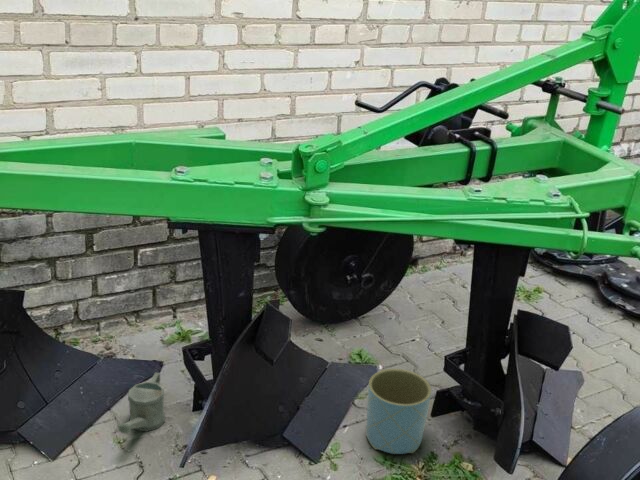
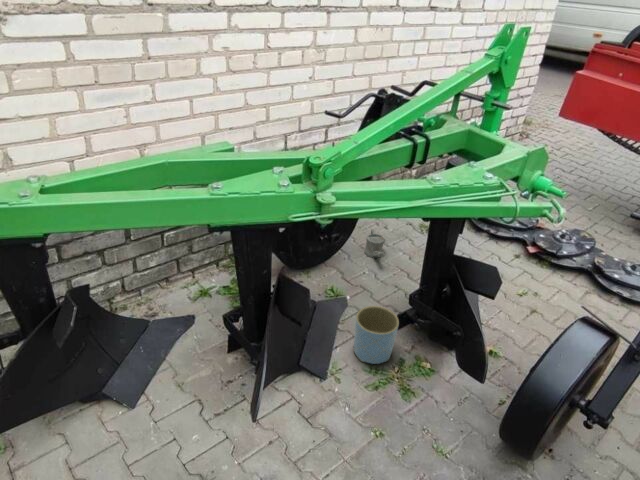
watering can: present [118,373,165,434] -> present [365,229,385,258]

